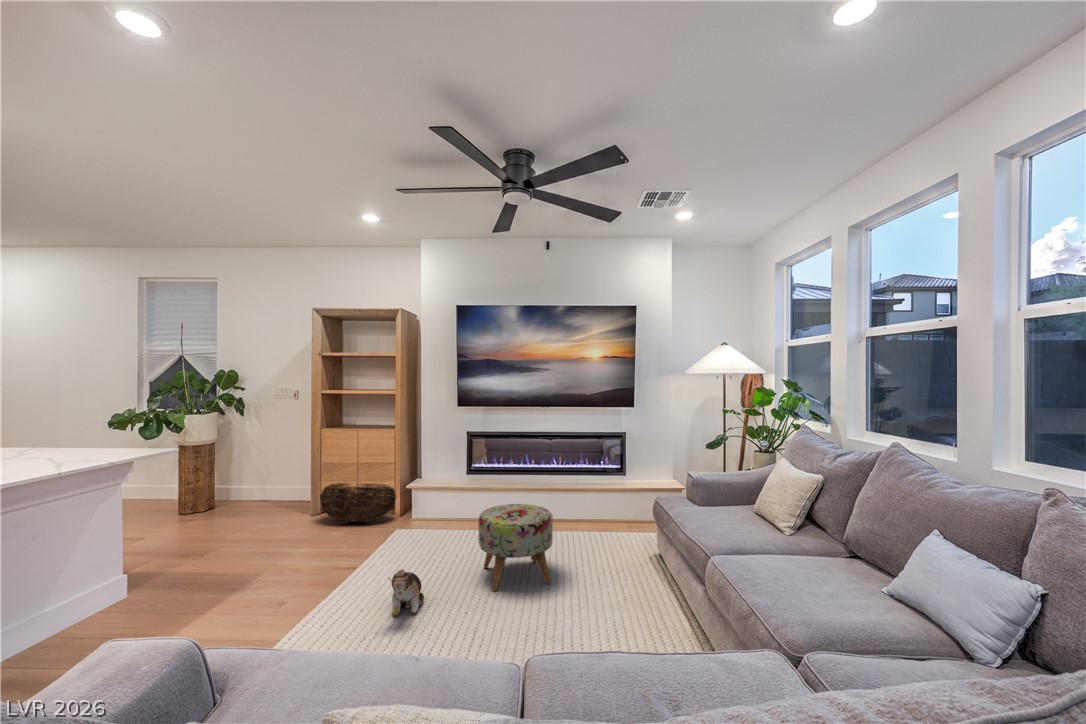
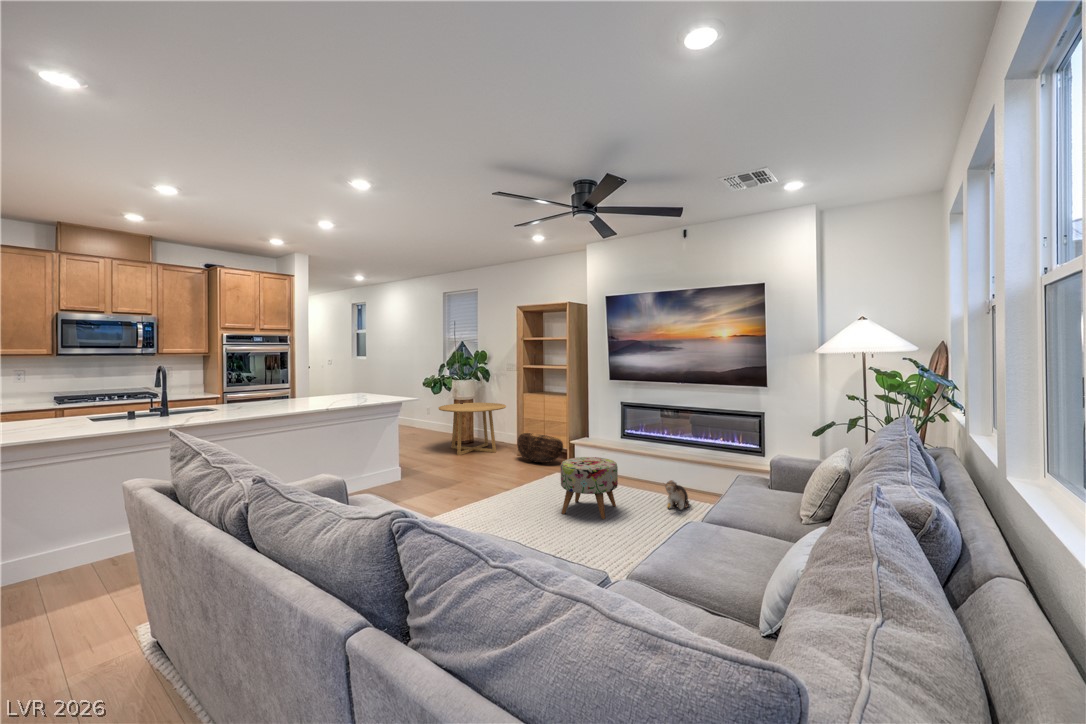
round table: none [161,446,286,535] -> present [438,403,506,455]
plush toy: present [388,569,424,615] -> present [665,480,689,510]

